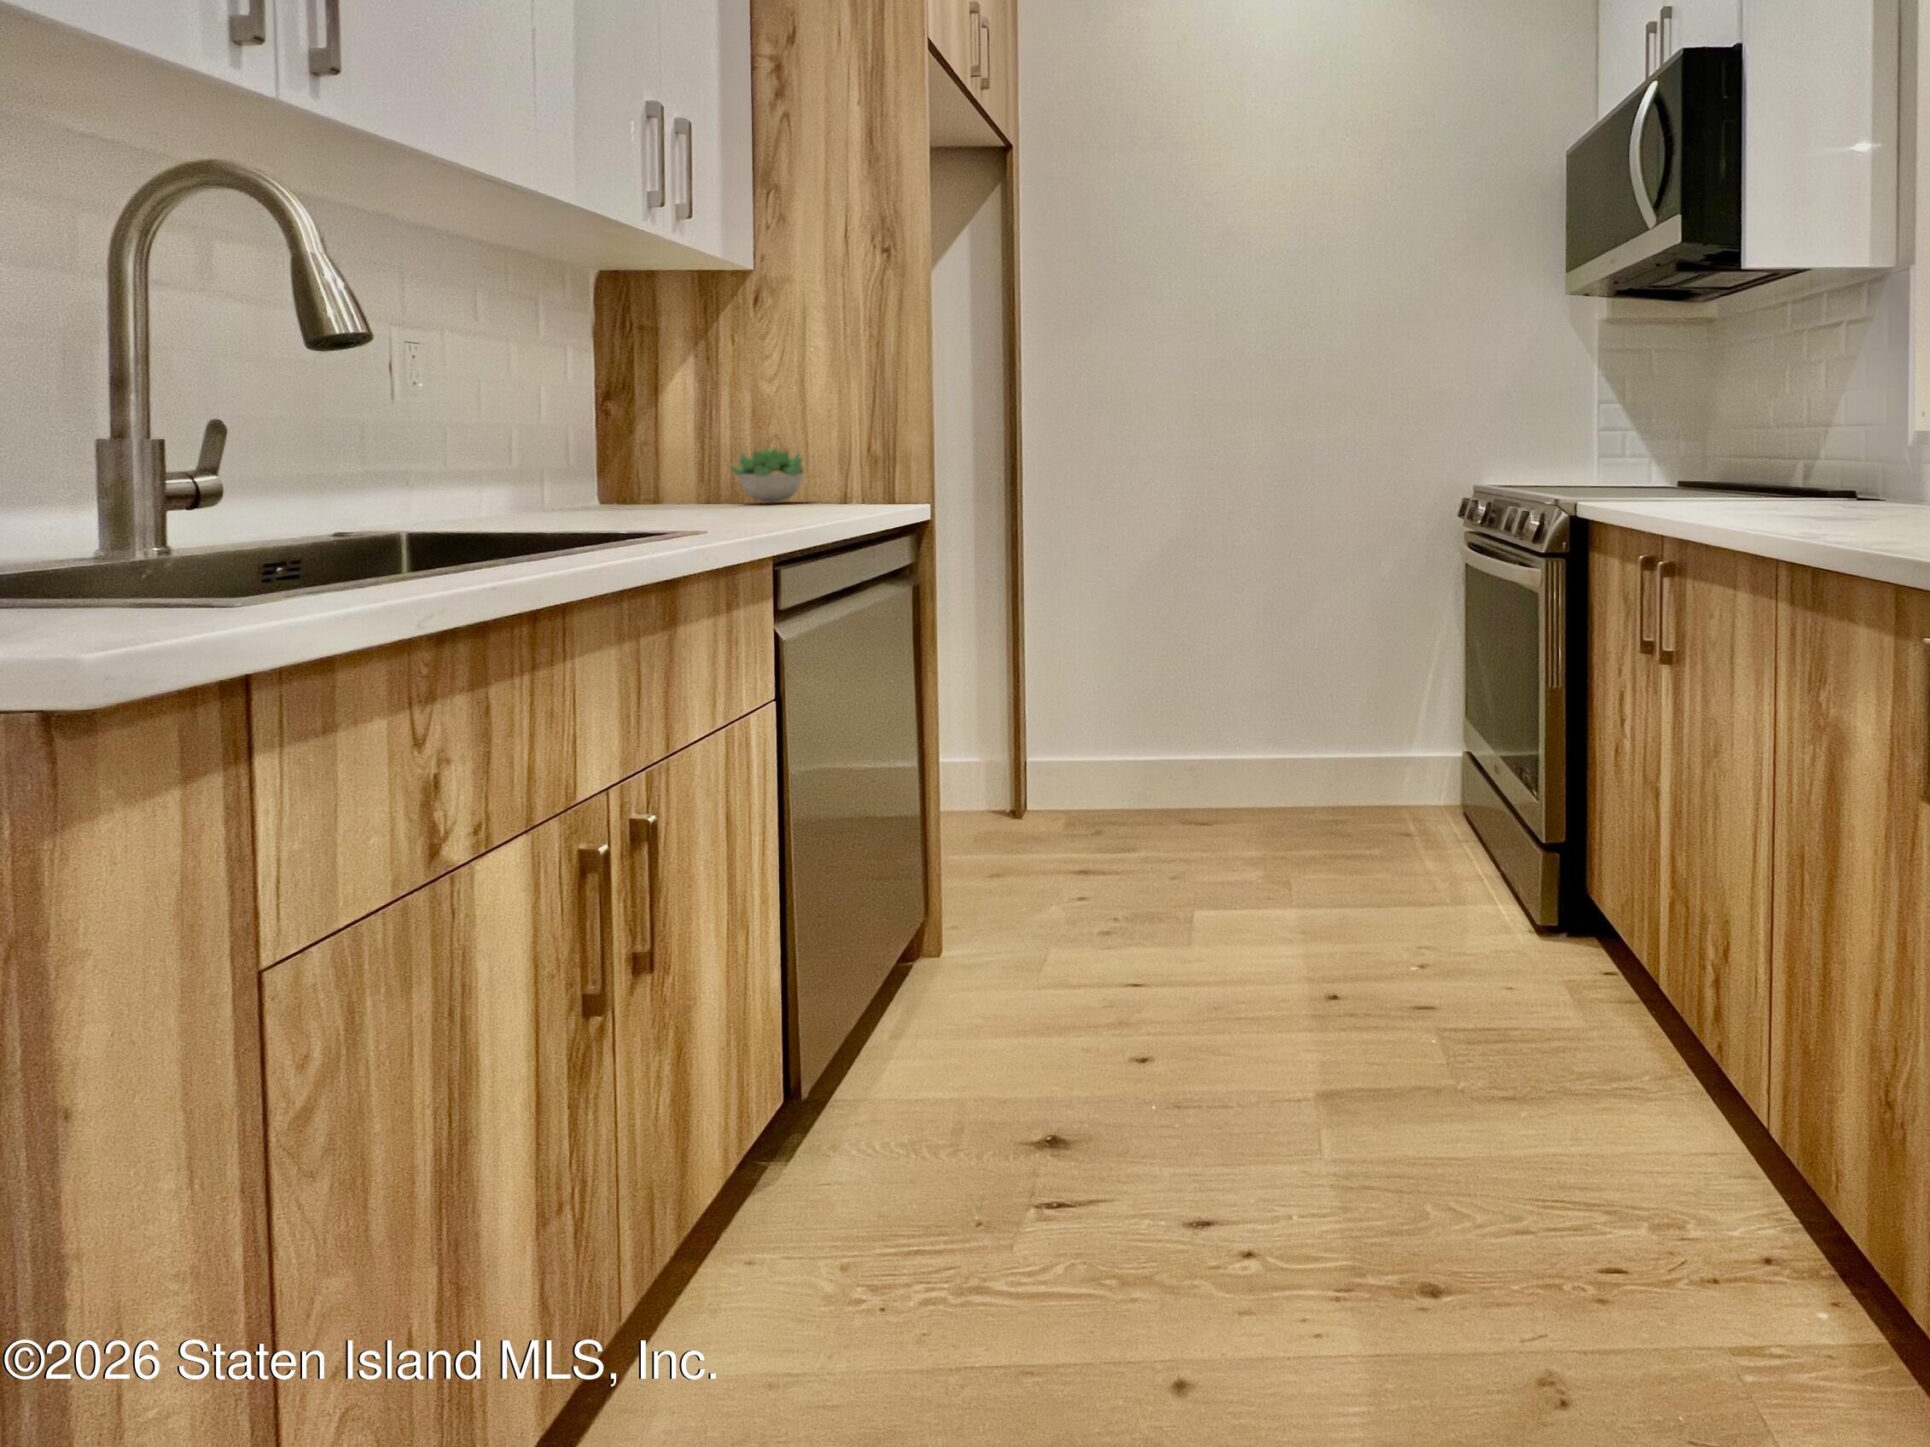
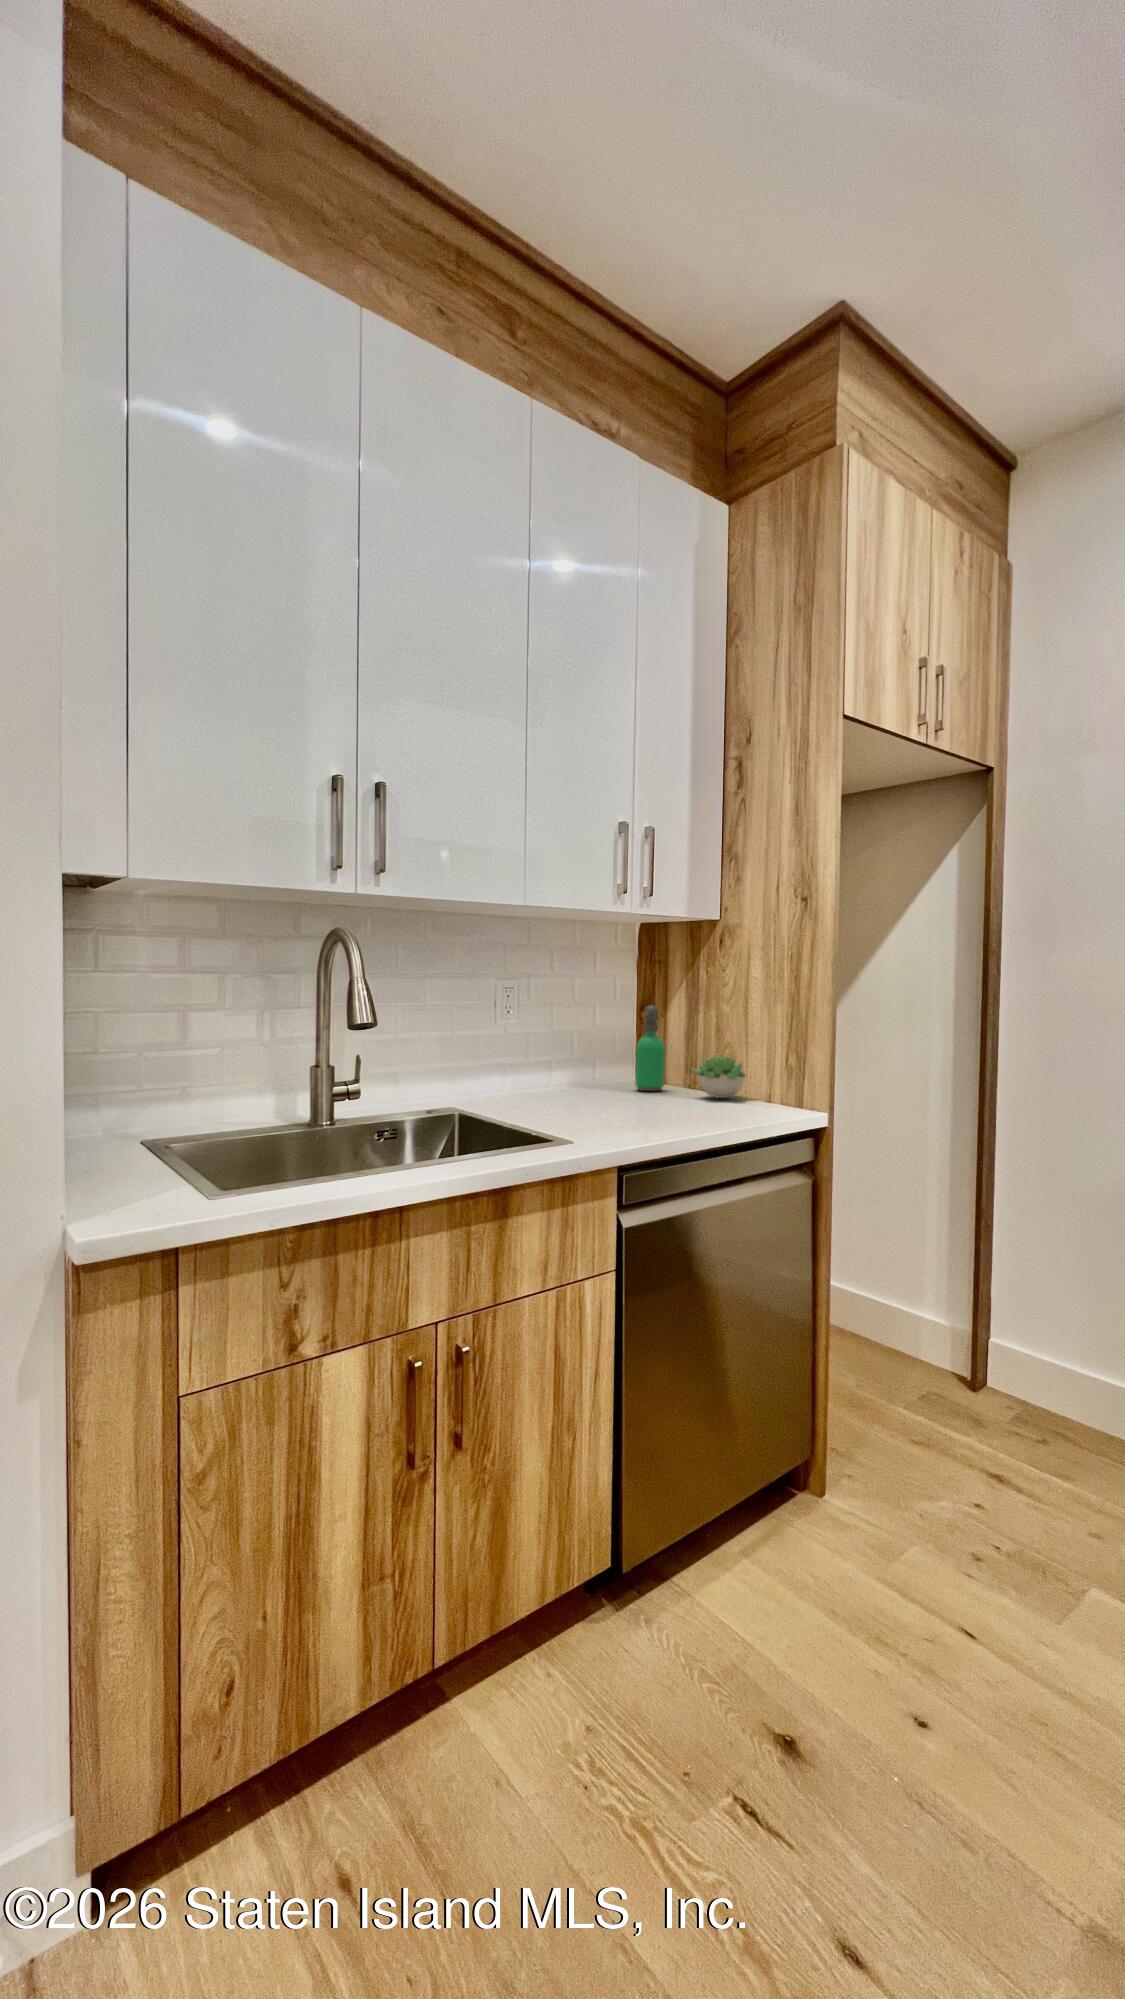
soap dispenser: none [624,387,672,506] -> present [635,1005,665,1091]

